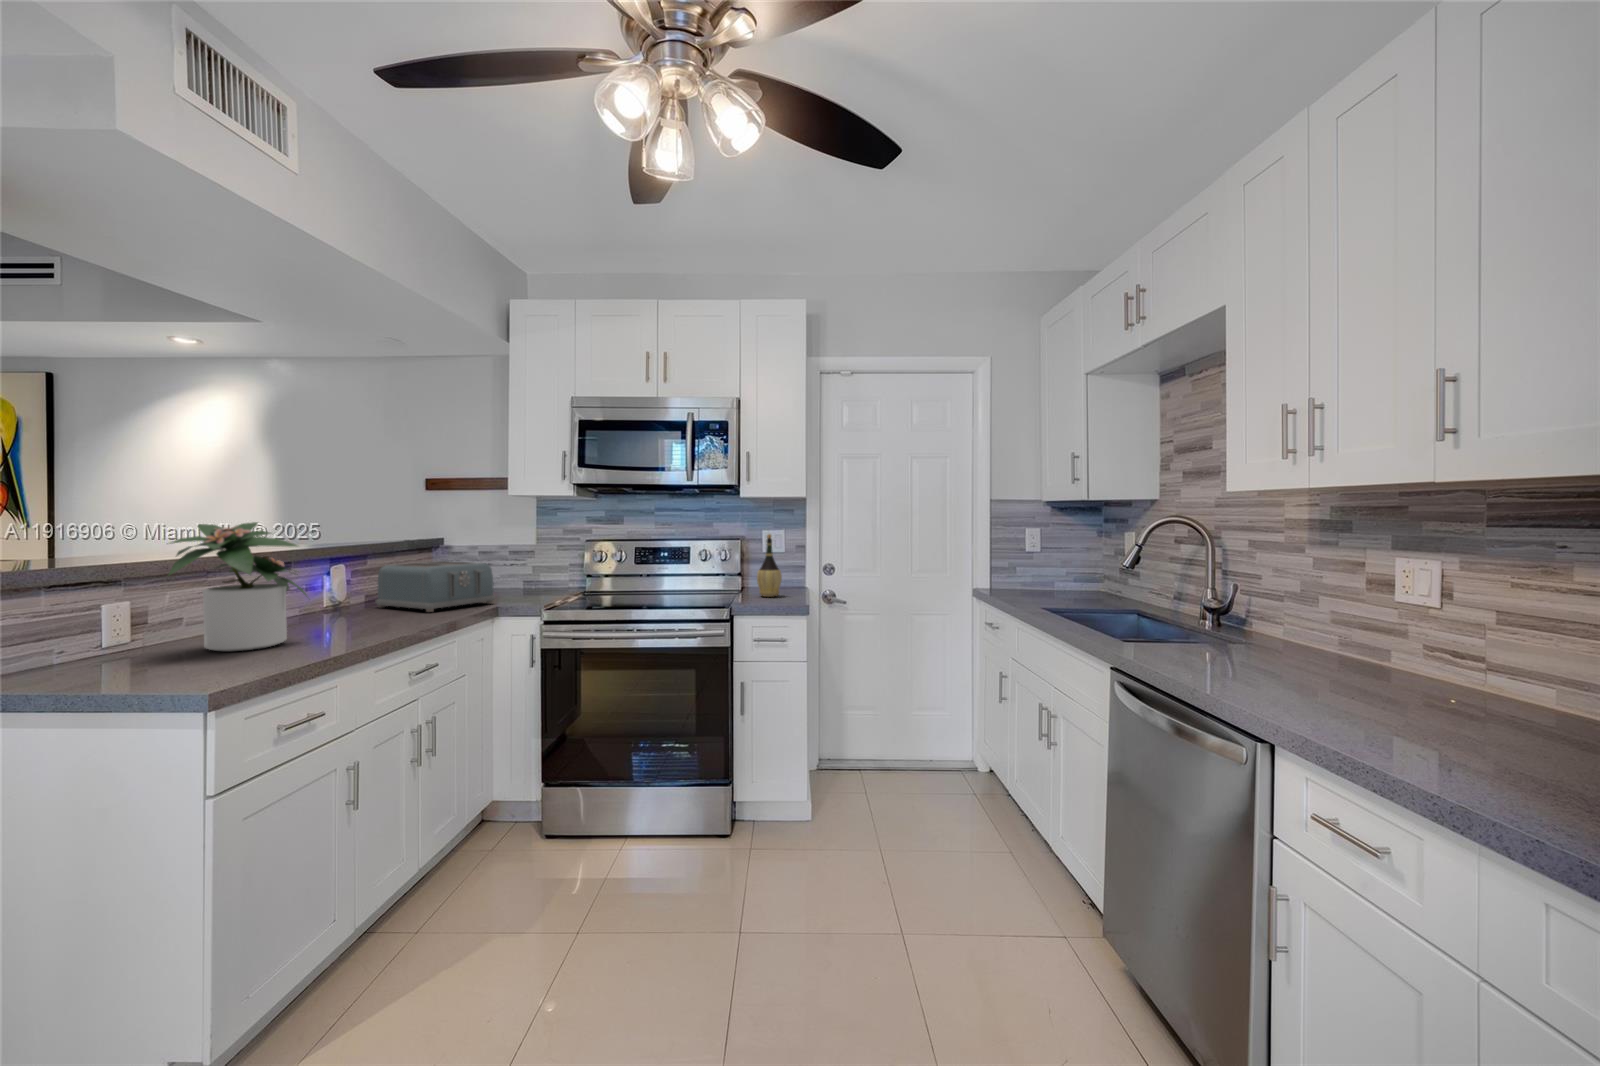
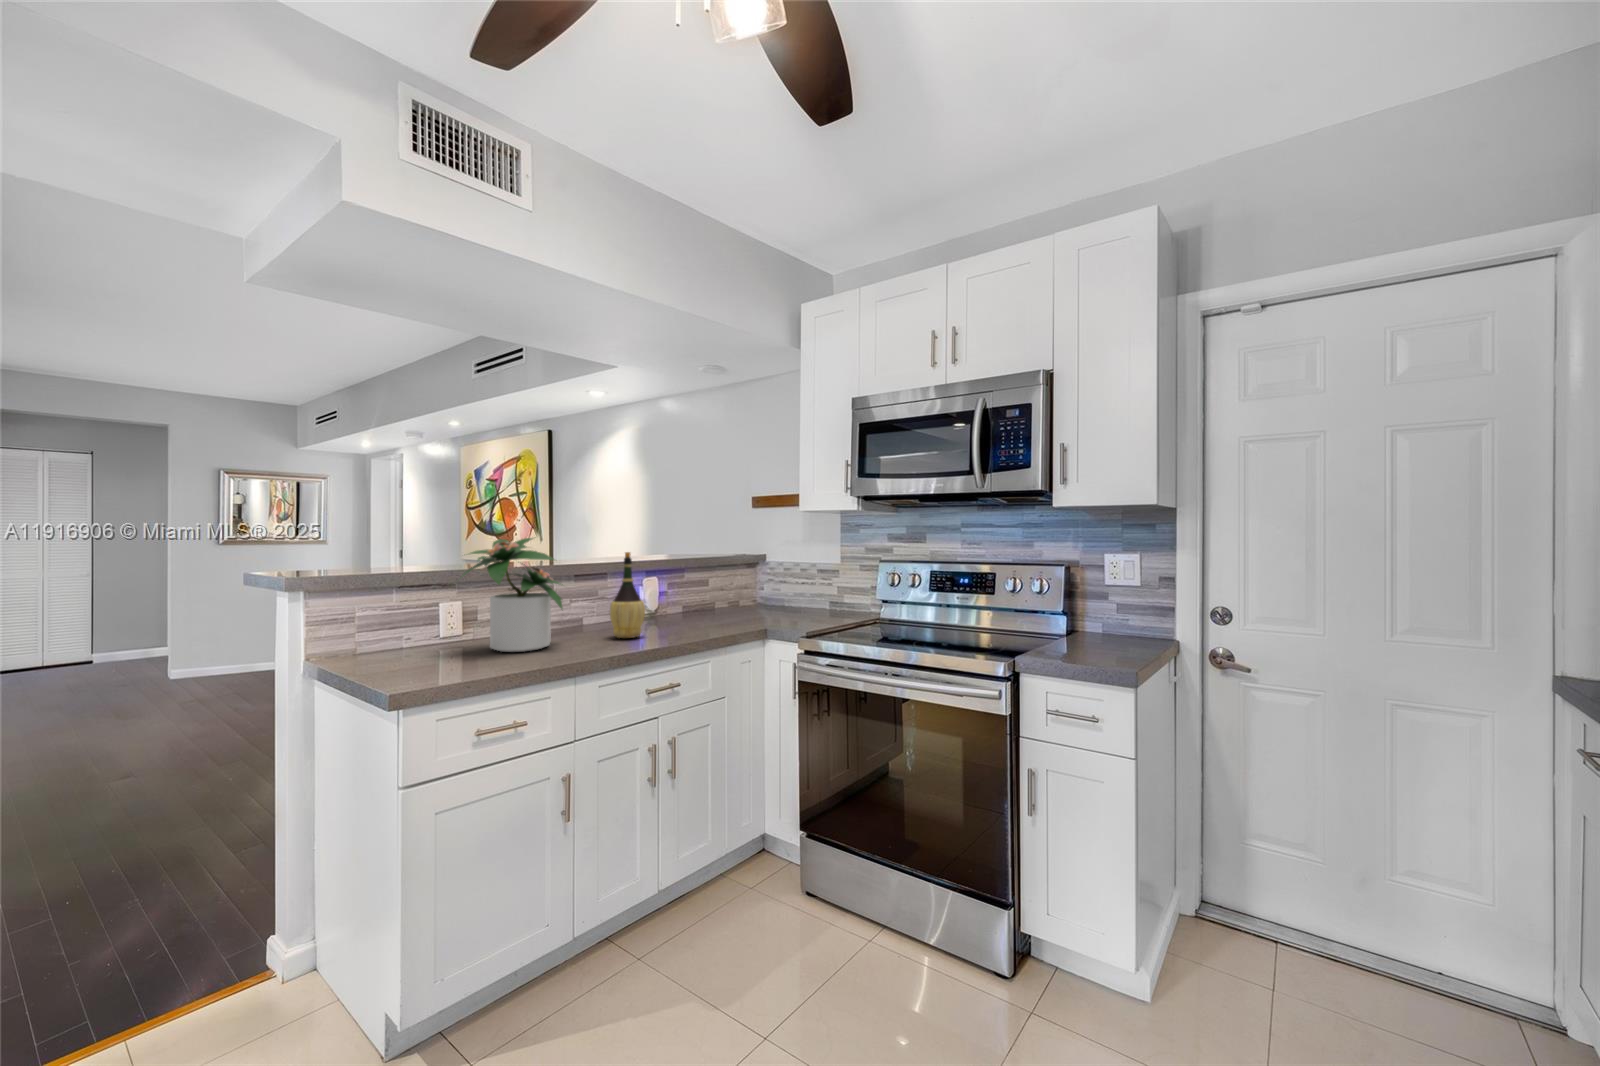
wine bottle: present [757,534,782,597] -> present [610,552,645,638]
toaster: present [376,561,495,612] -> none [681,578,776,629]

